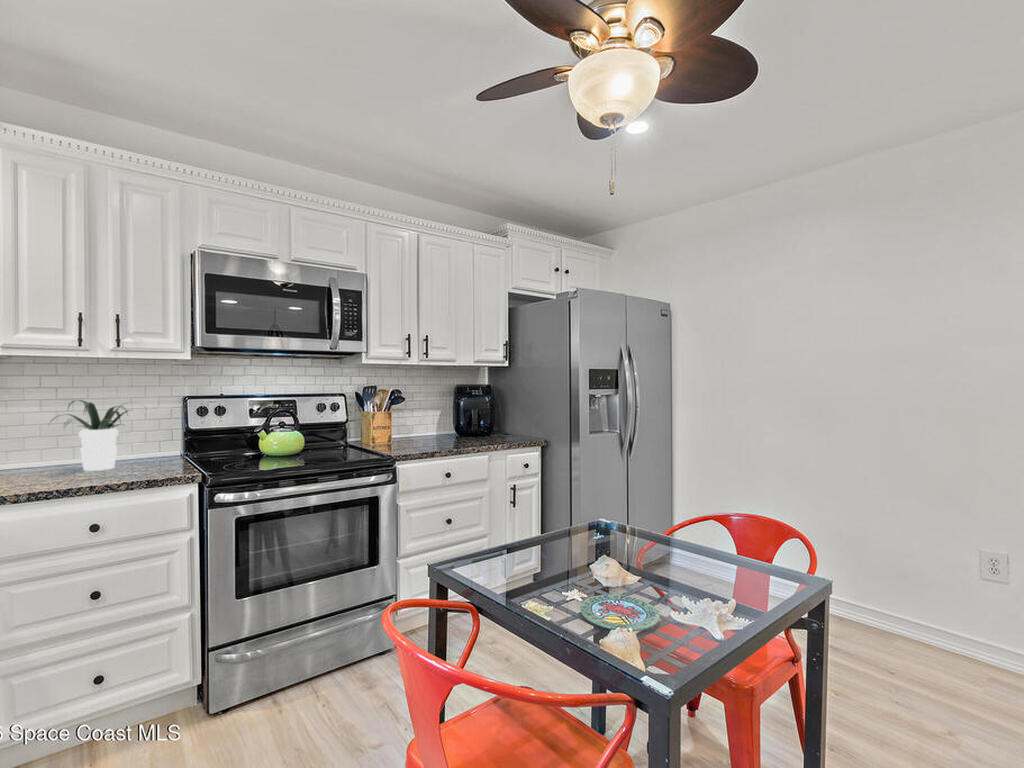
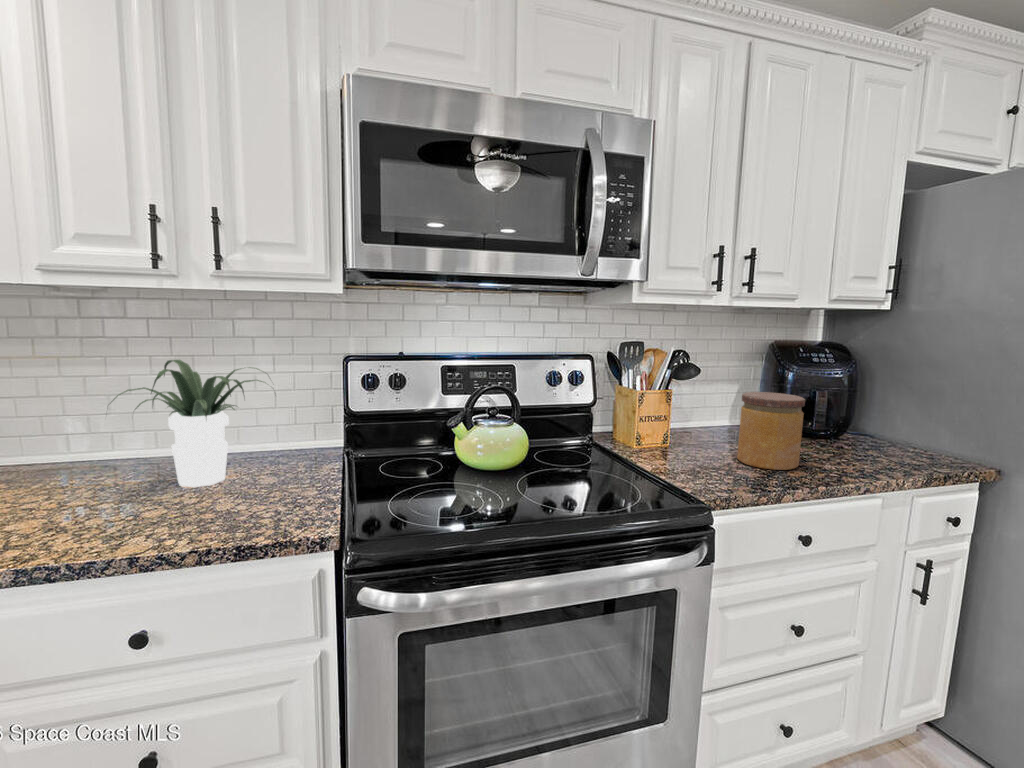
jar: none [424,409,453,447] -> present [737,392,805,470]

